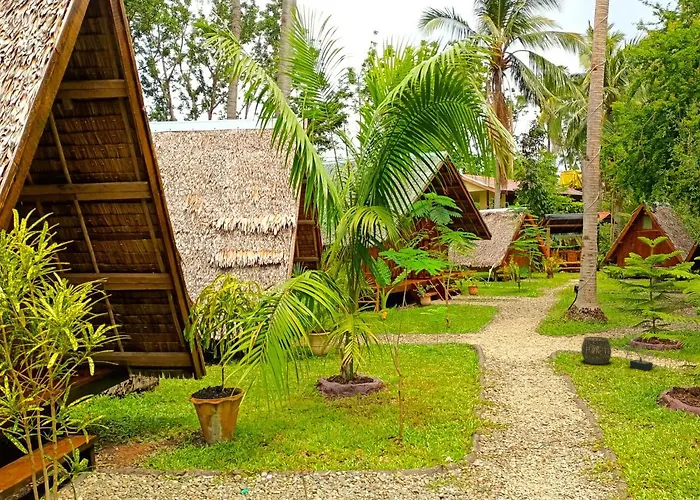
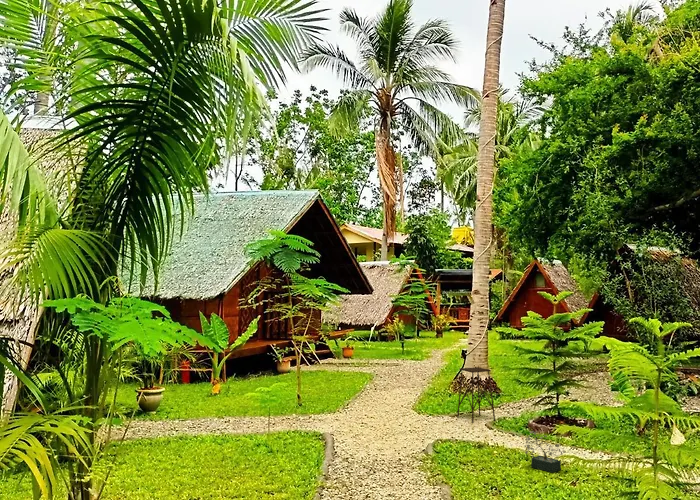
side table: none [572,299,603,341] -> present [457,367,495,423]
woven basket: present [581,337,611,364] -> none [467,422,507,462]

